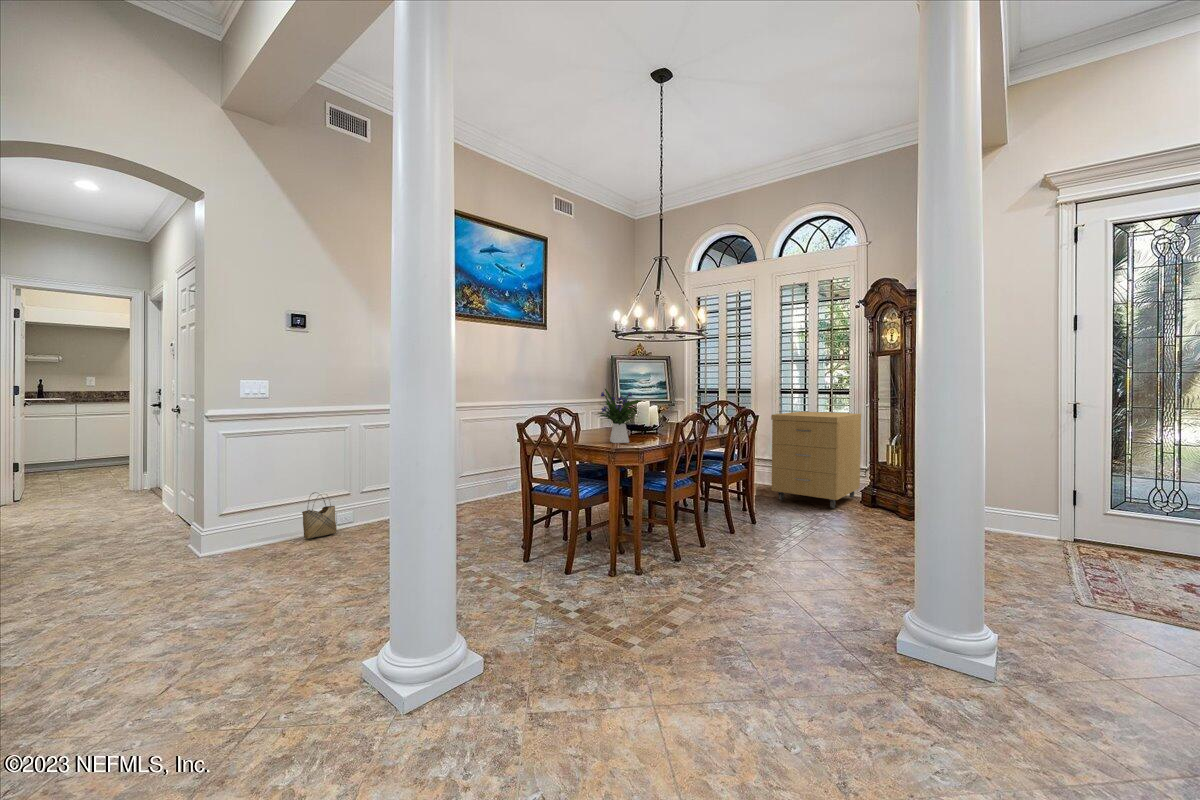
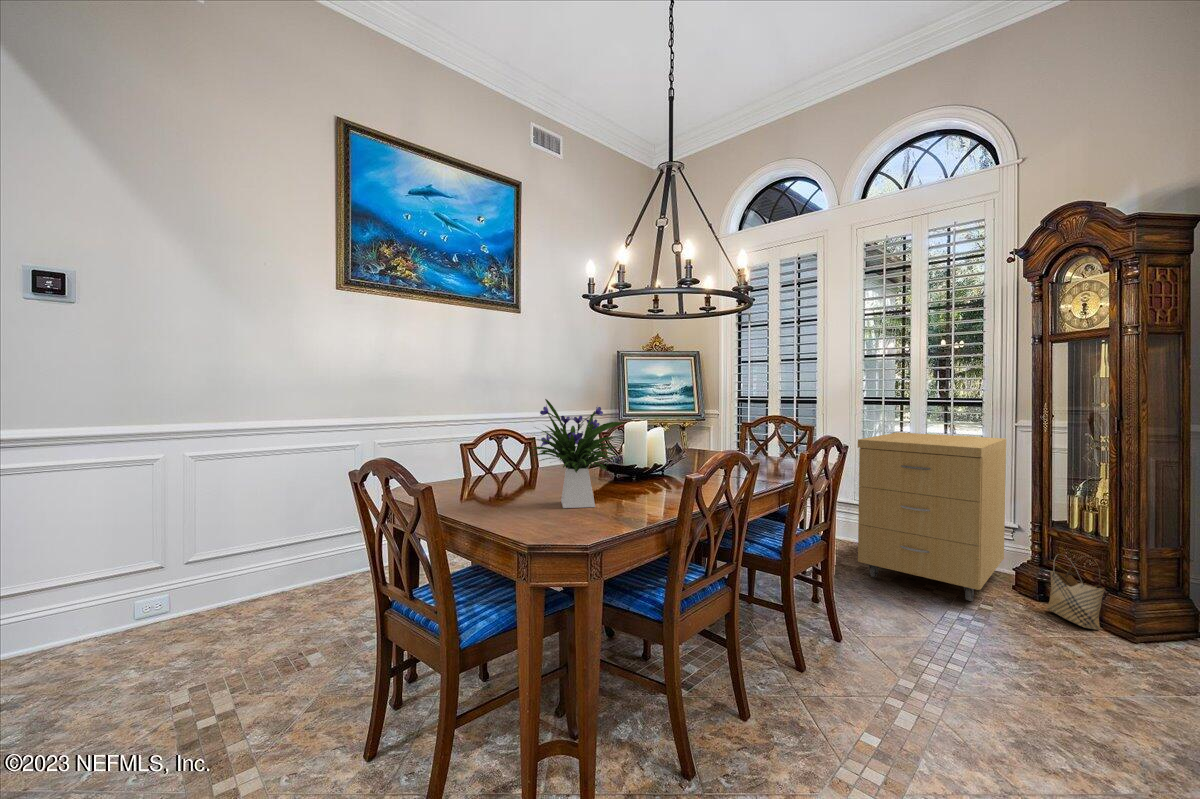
woven basket: present [302,492,337,539] -> present [1046,554,1105,629]

